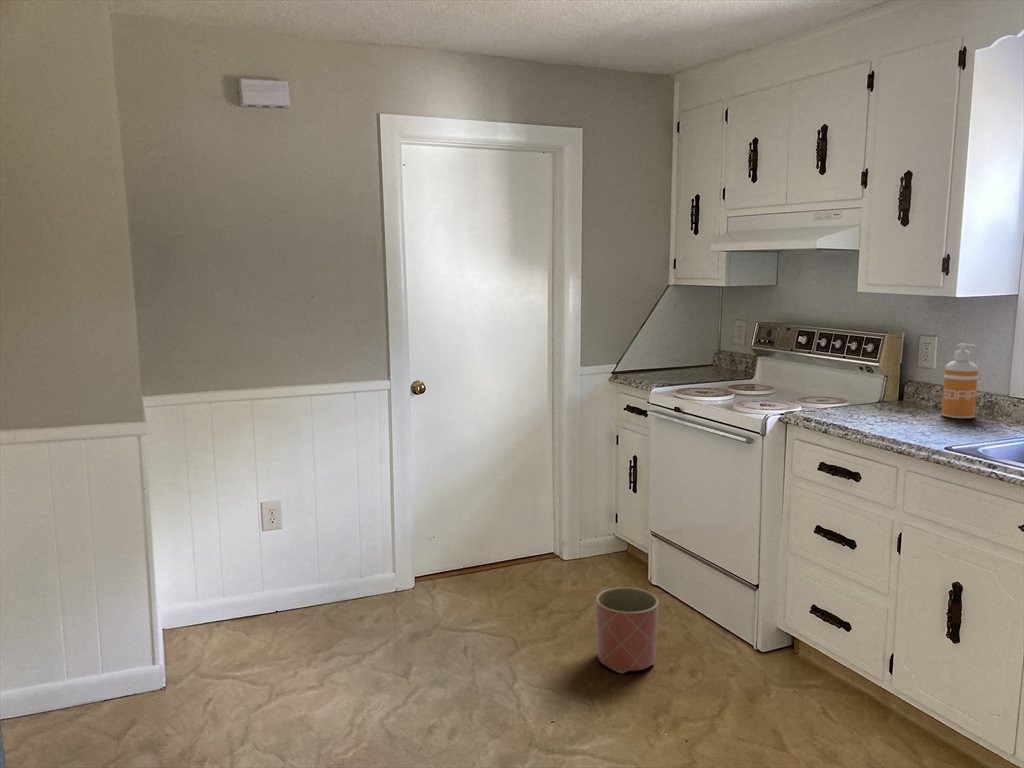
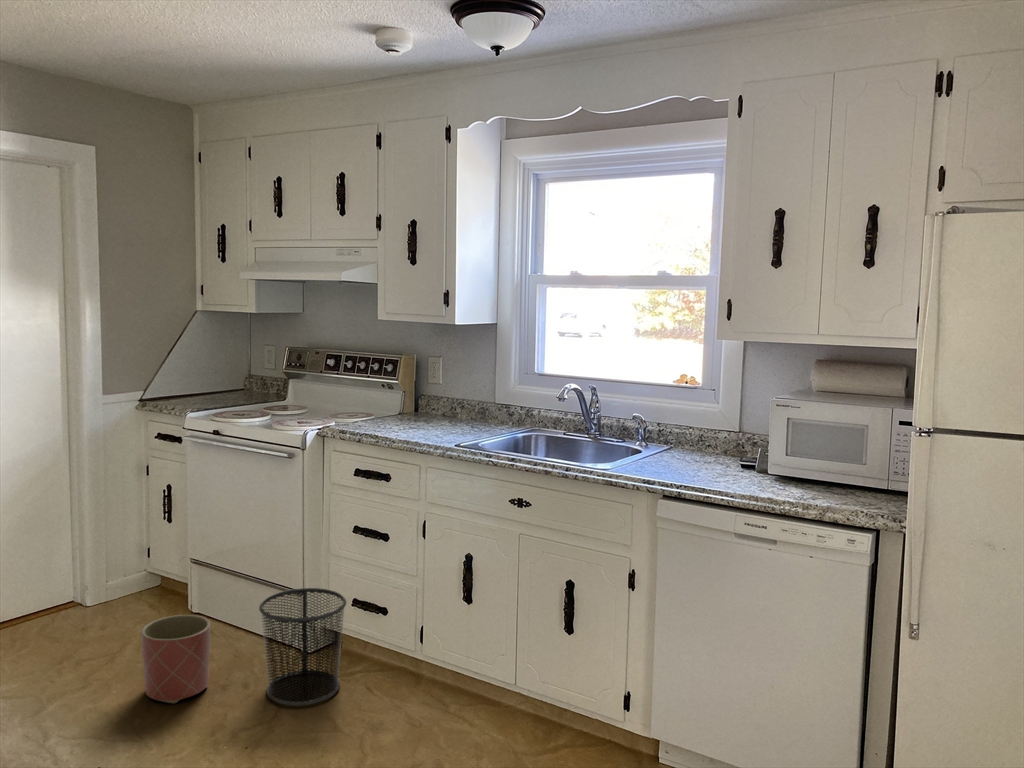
soap dispenser: present [942,344,978,418] -> none [448,362,472,423]
waste bin: none [706,583,801,711] -> present [259,588,346,706]

